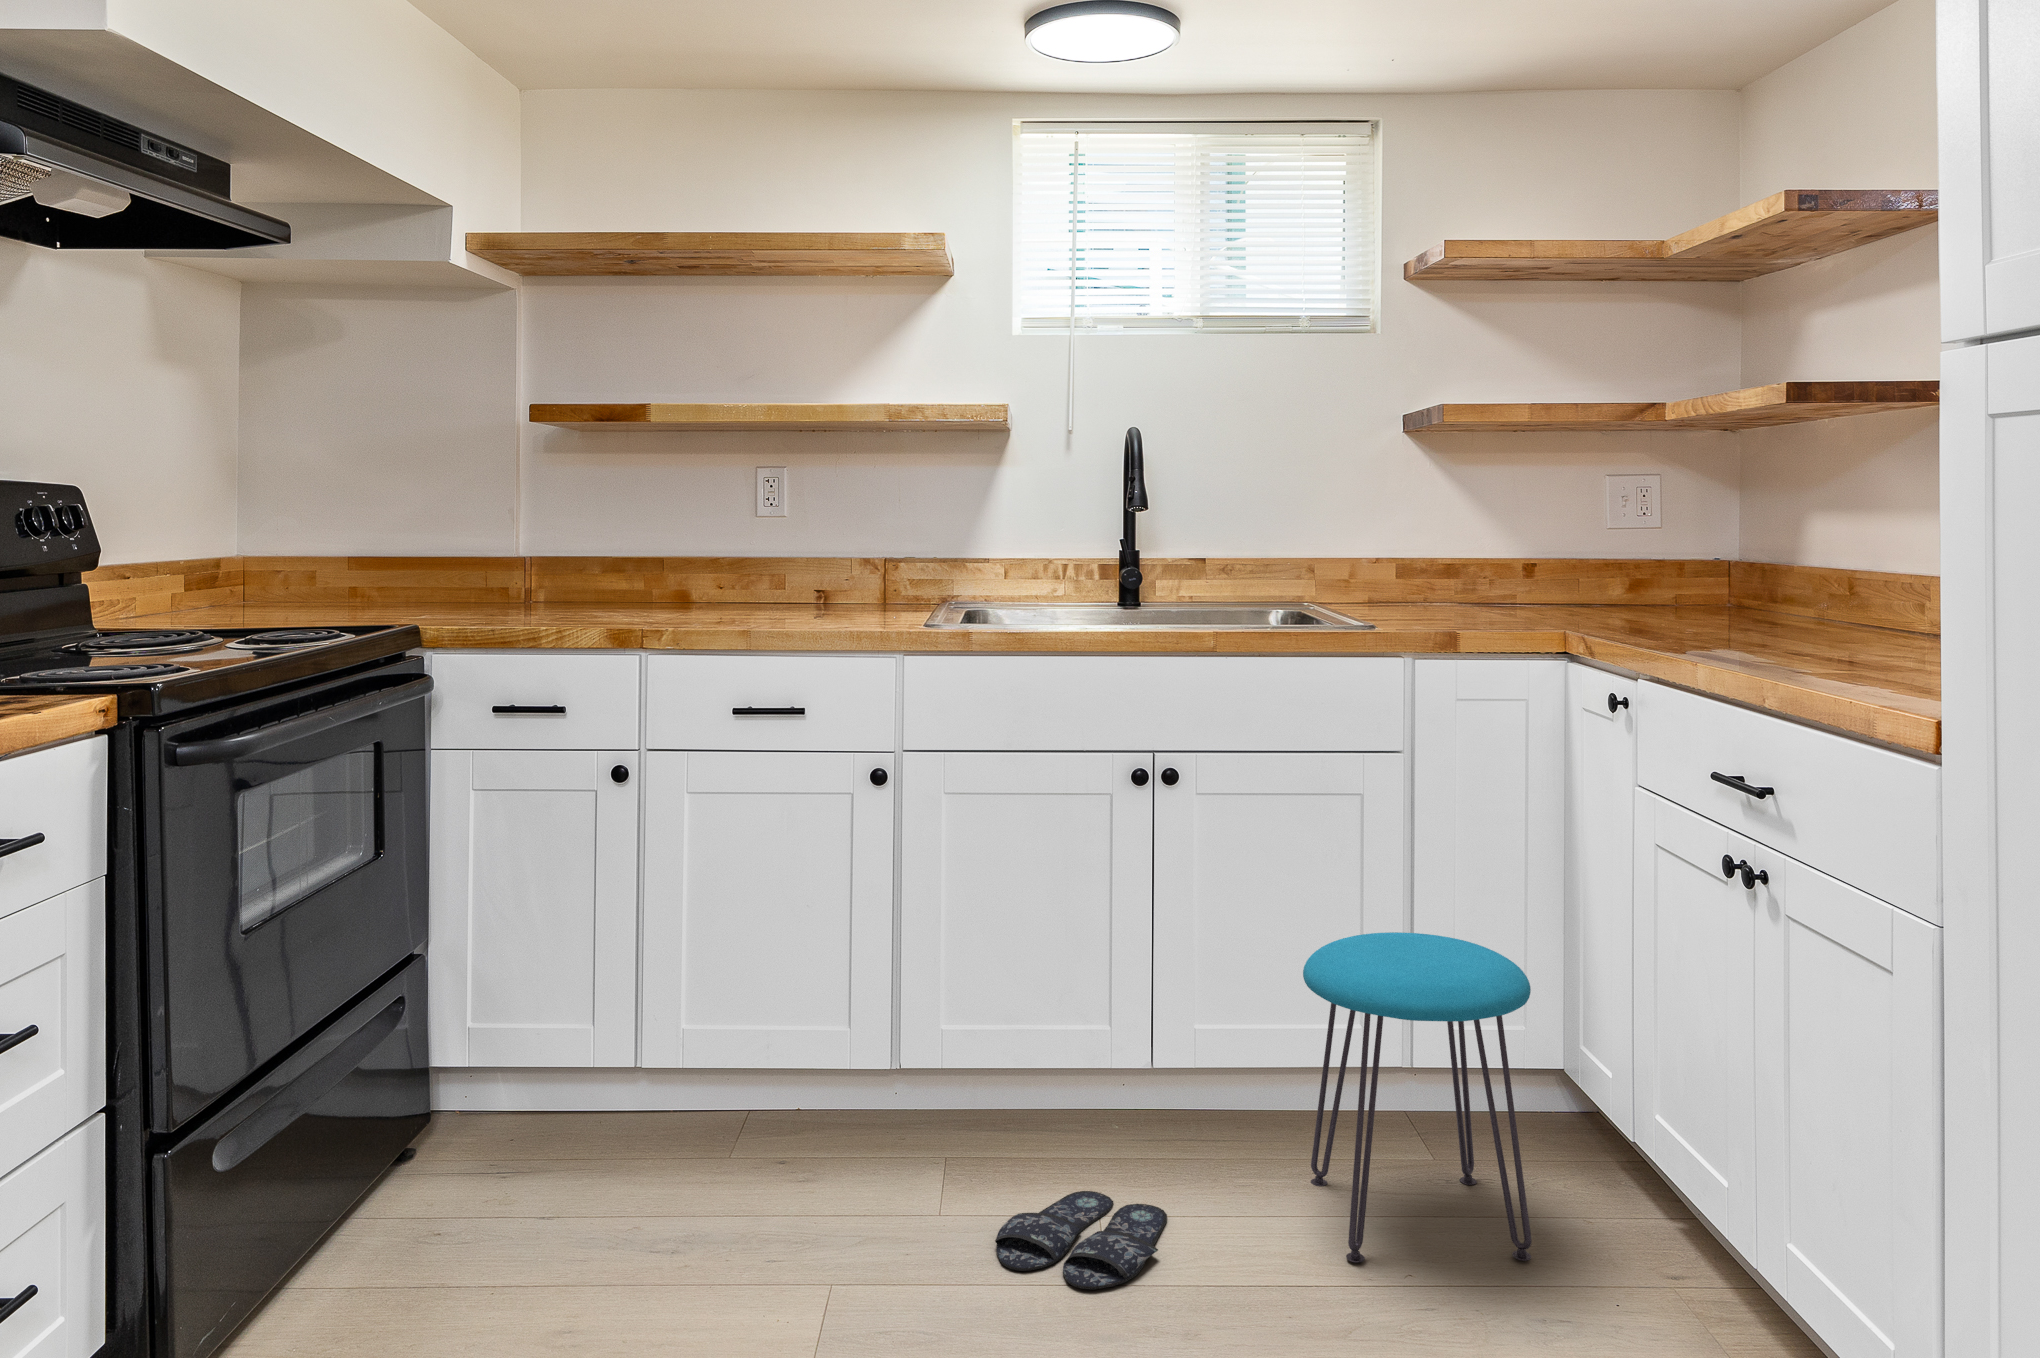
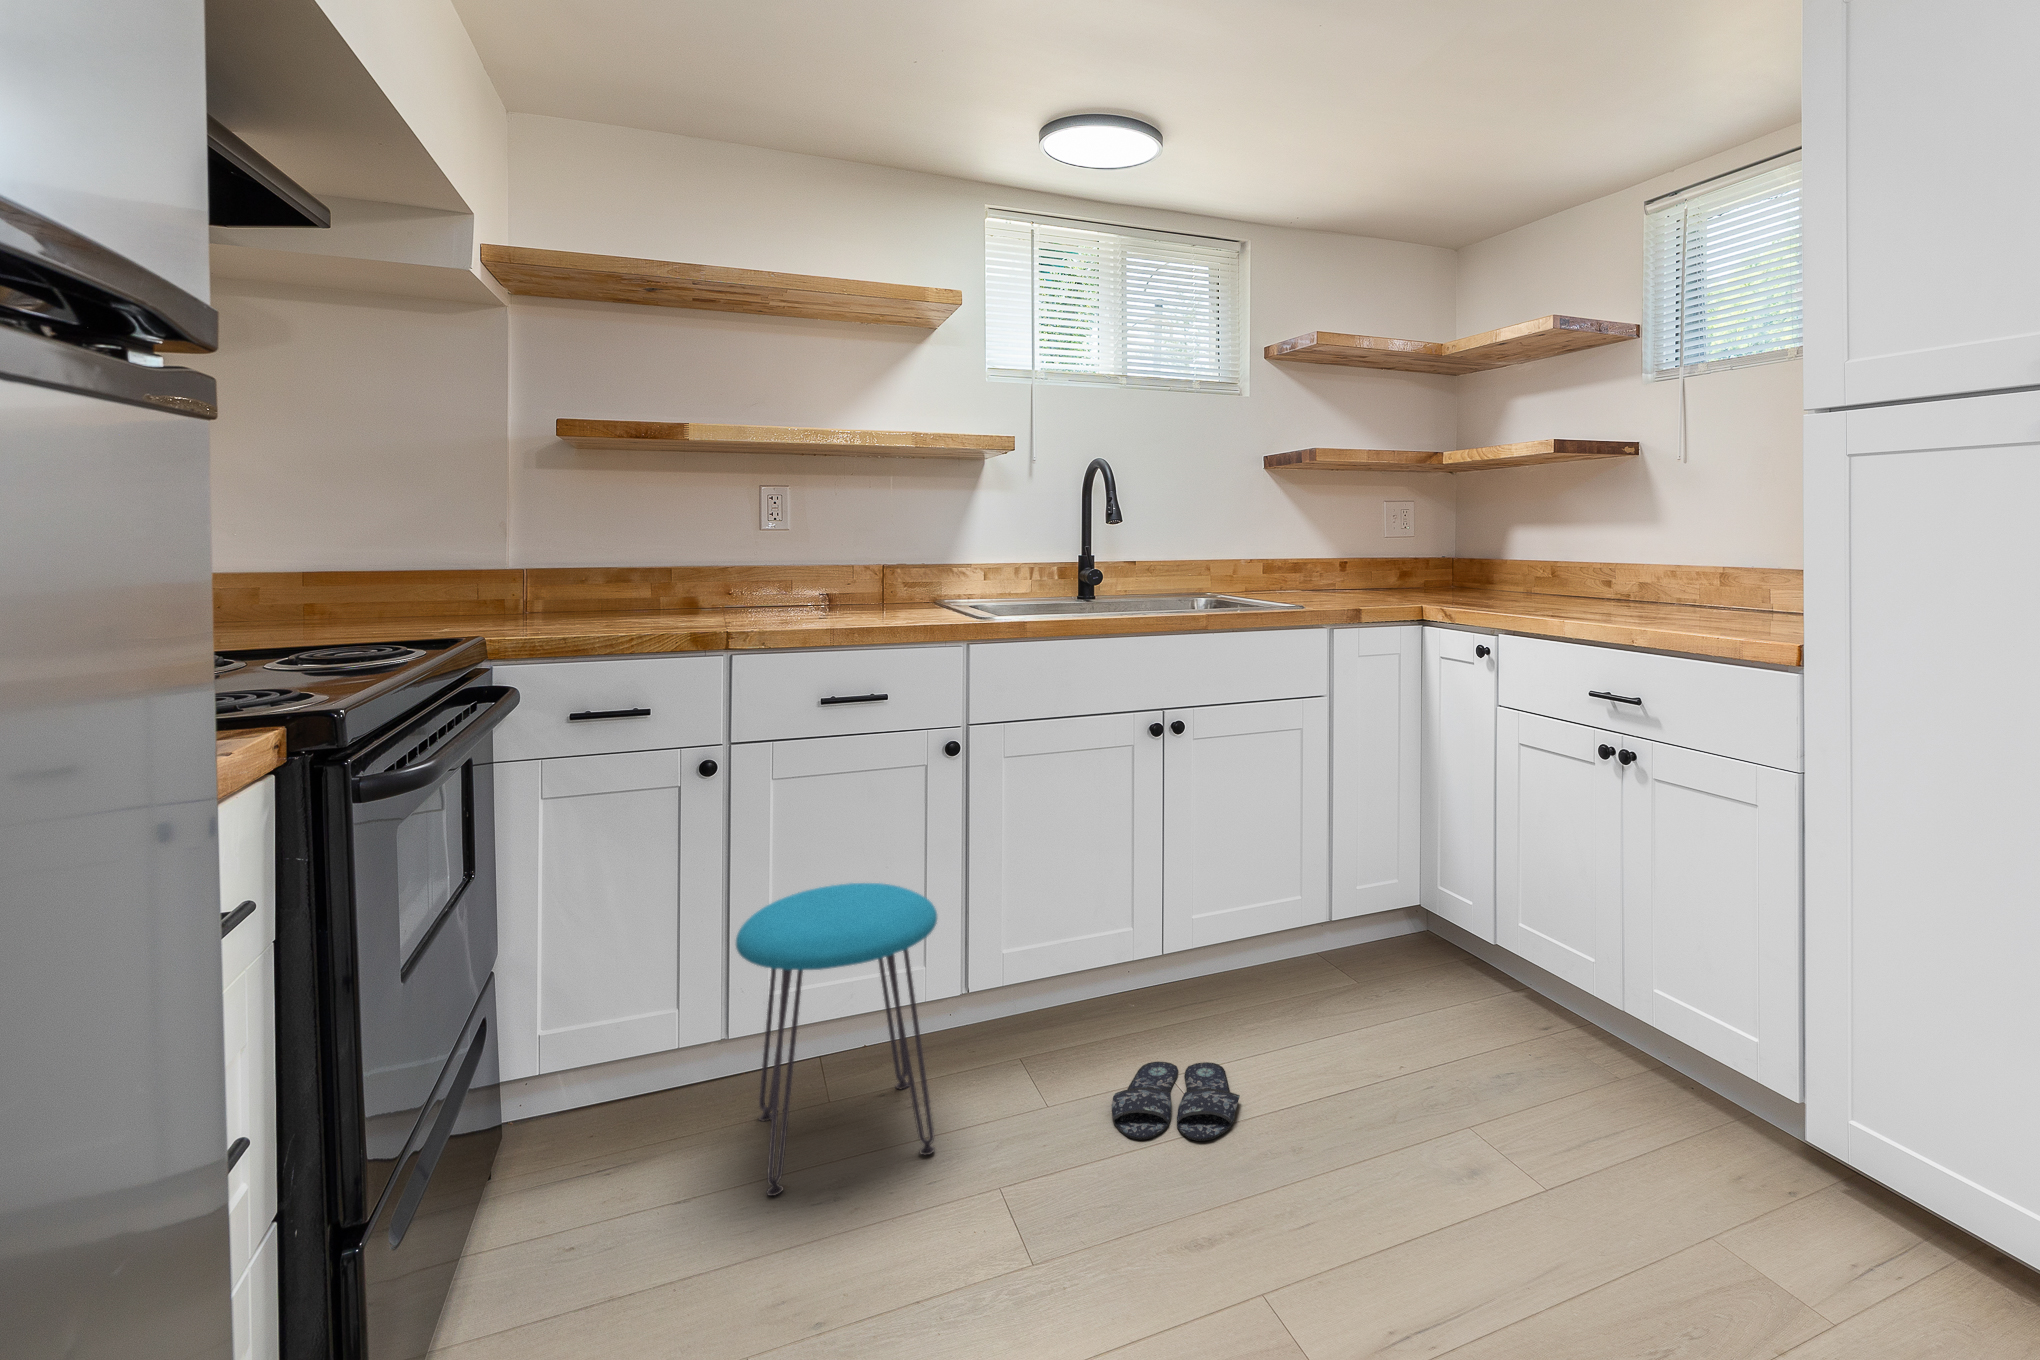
stool: present [1303,932,1532,1263] -> present [736,883,937,1196]

